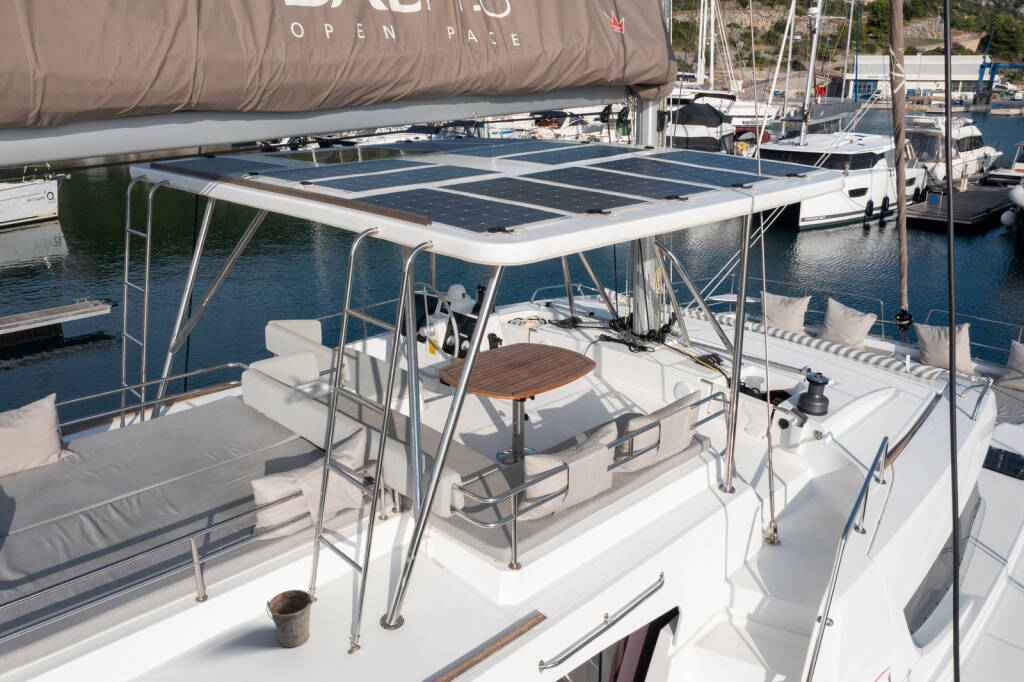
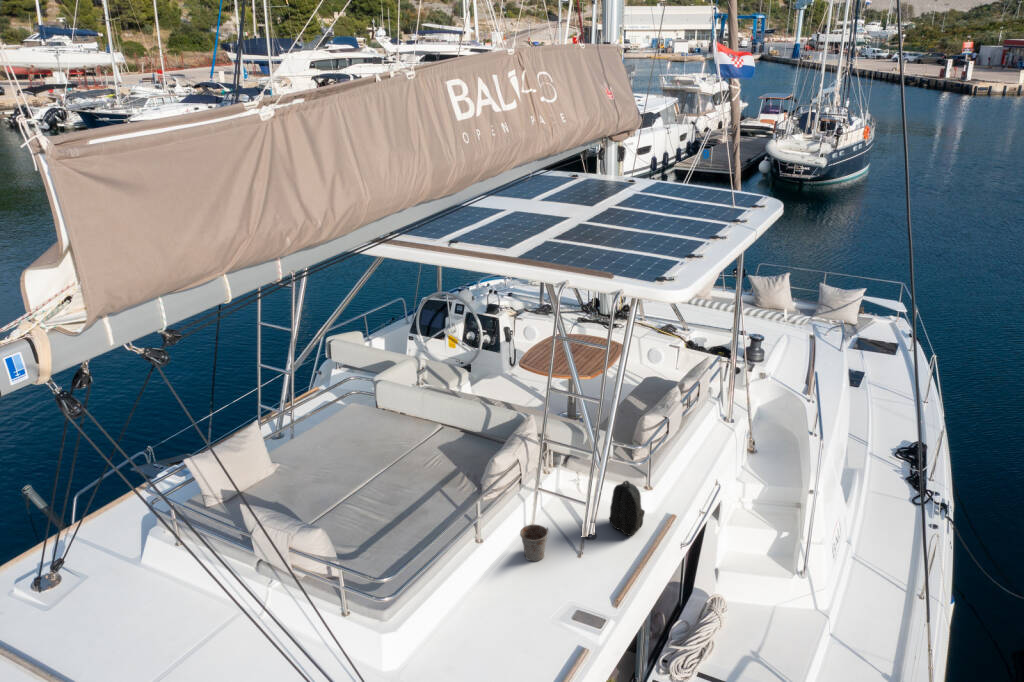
backpack: none [435,548,483,637] -> present [609,481,645,536]

